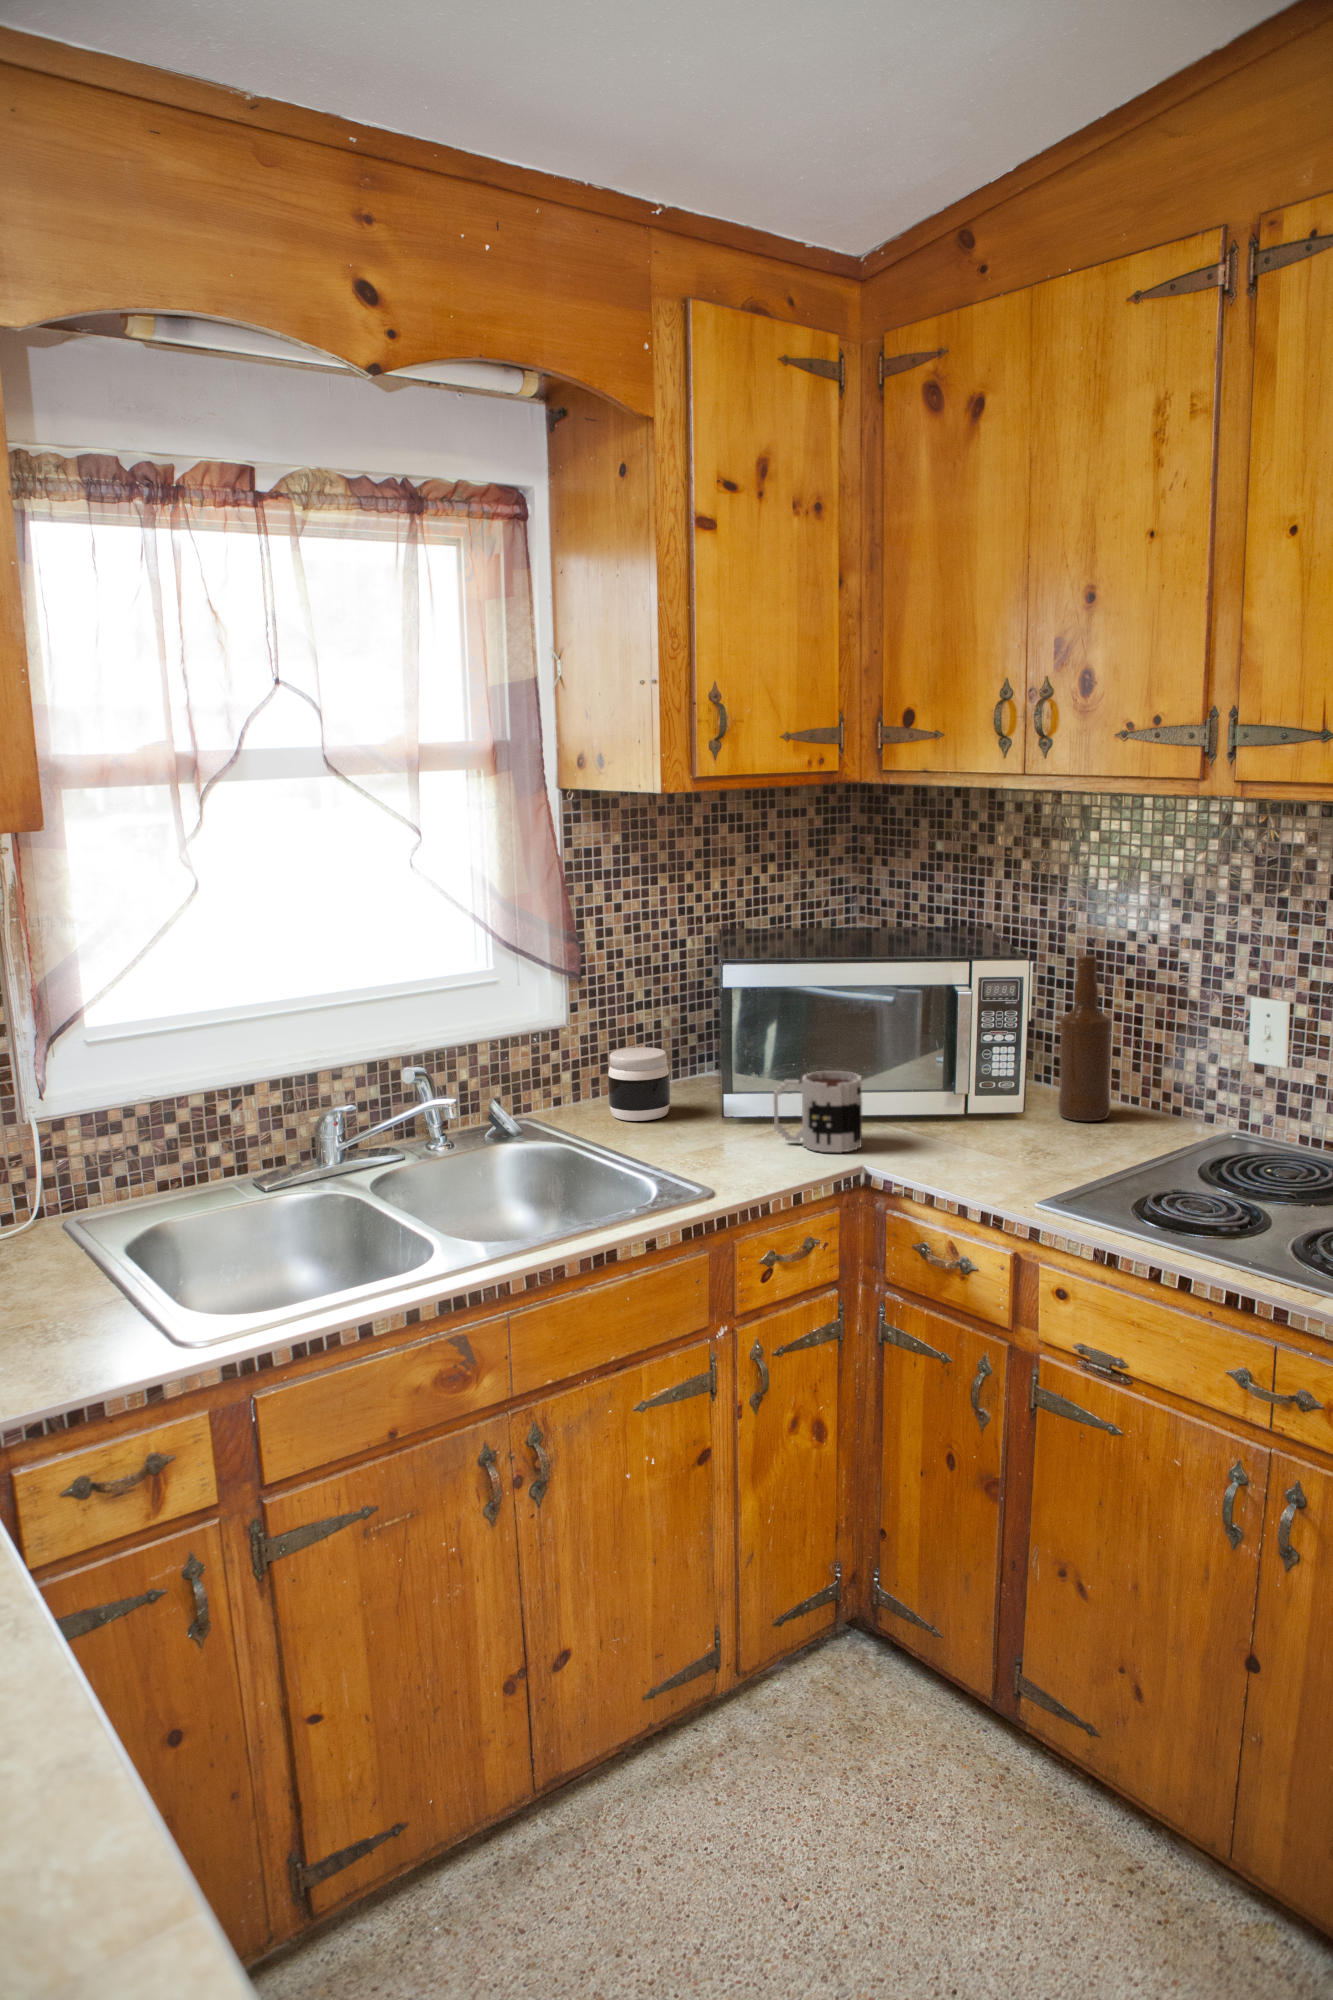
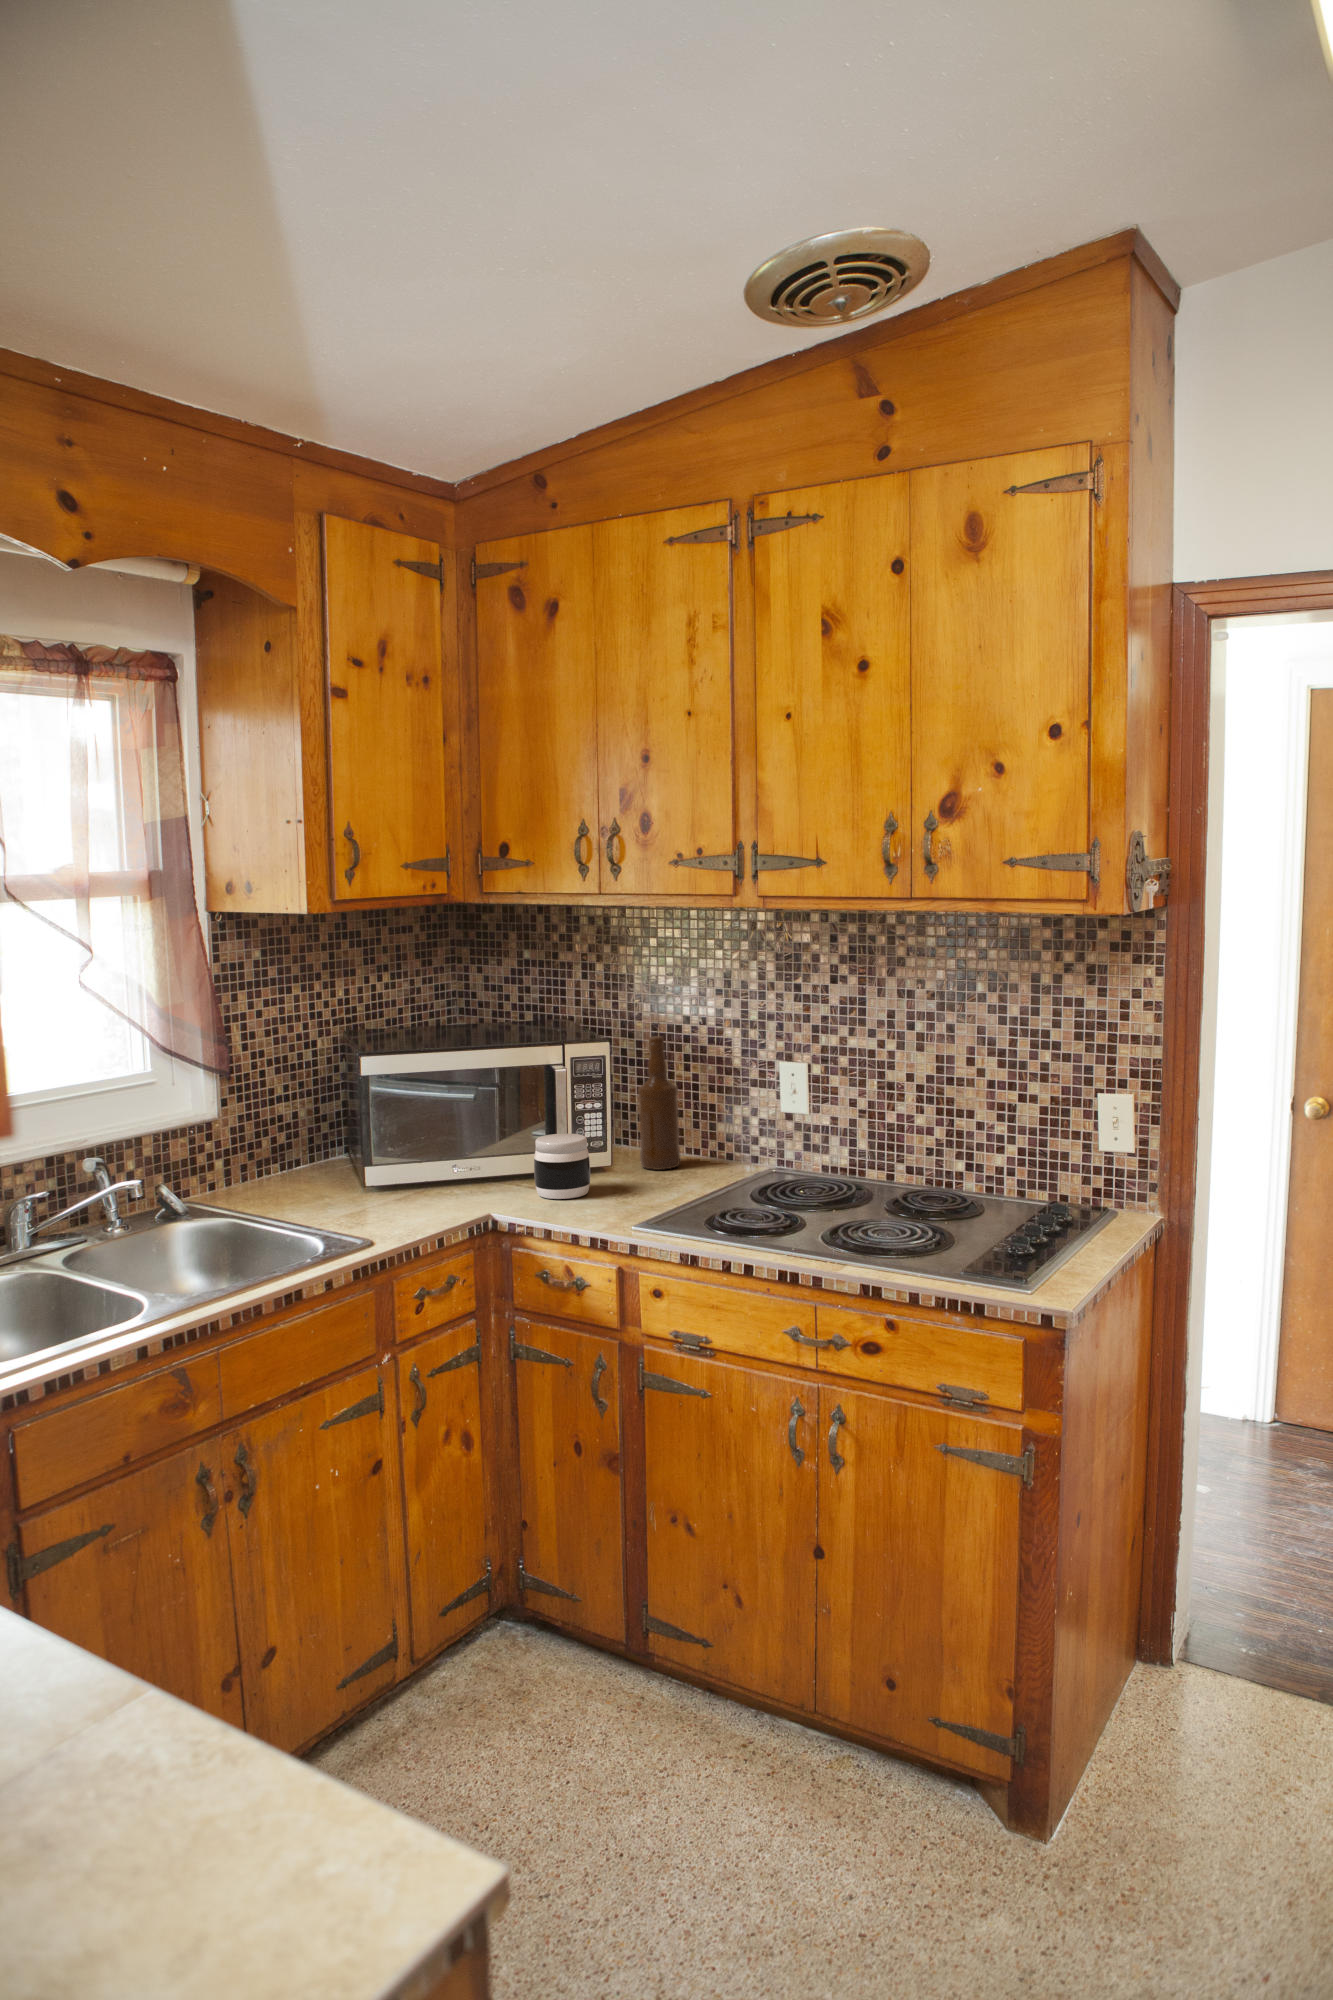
jar: present [608,1047,670,1121] -> present [534,1134,590,1199]
mug: present [774,1071,862,1152] -> none [415,1140,490,1207]

